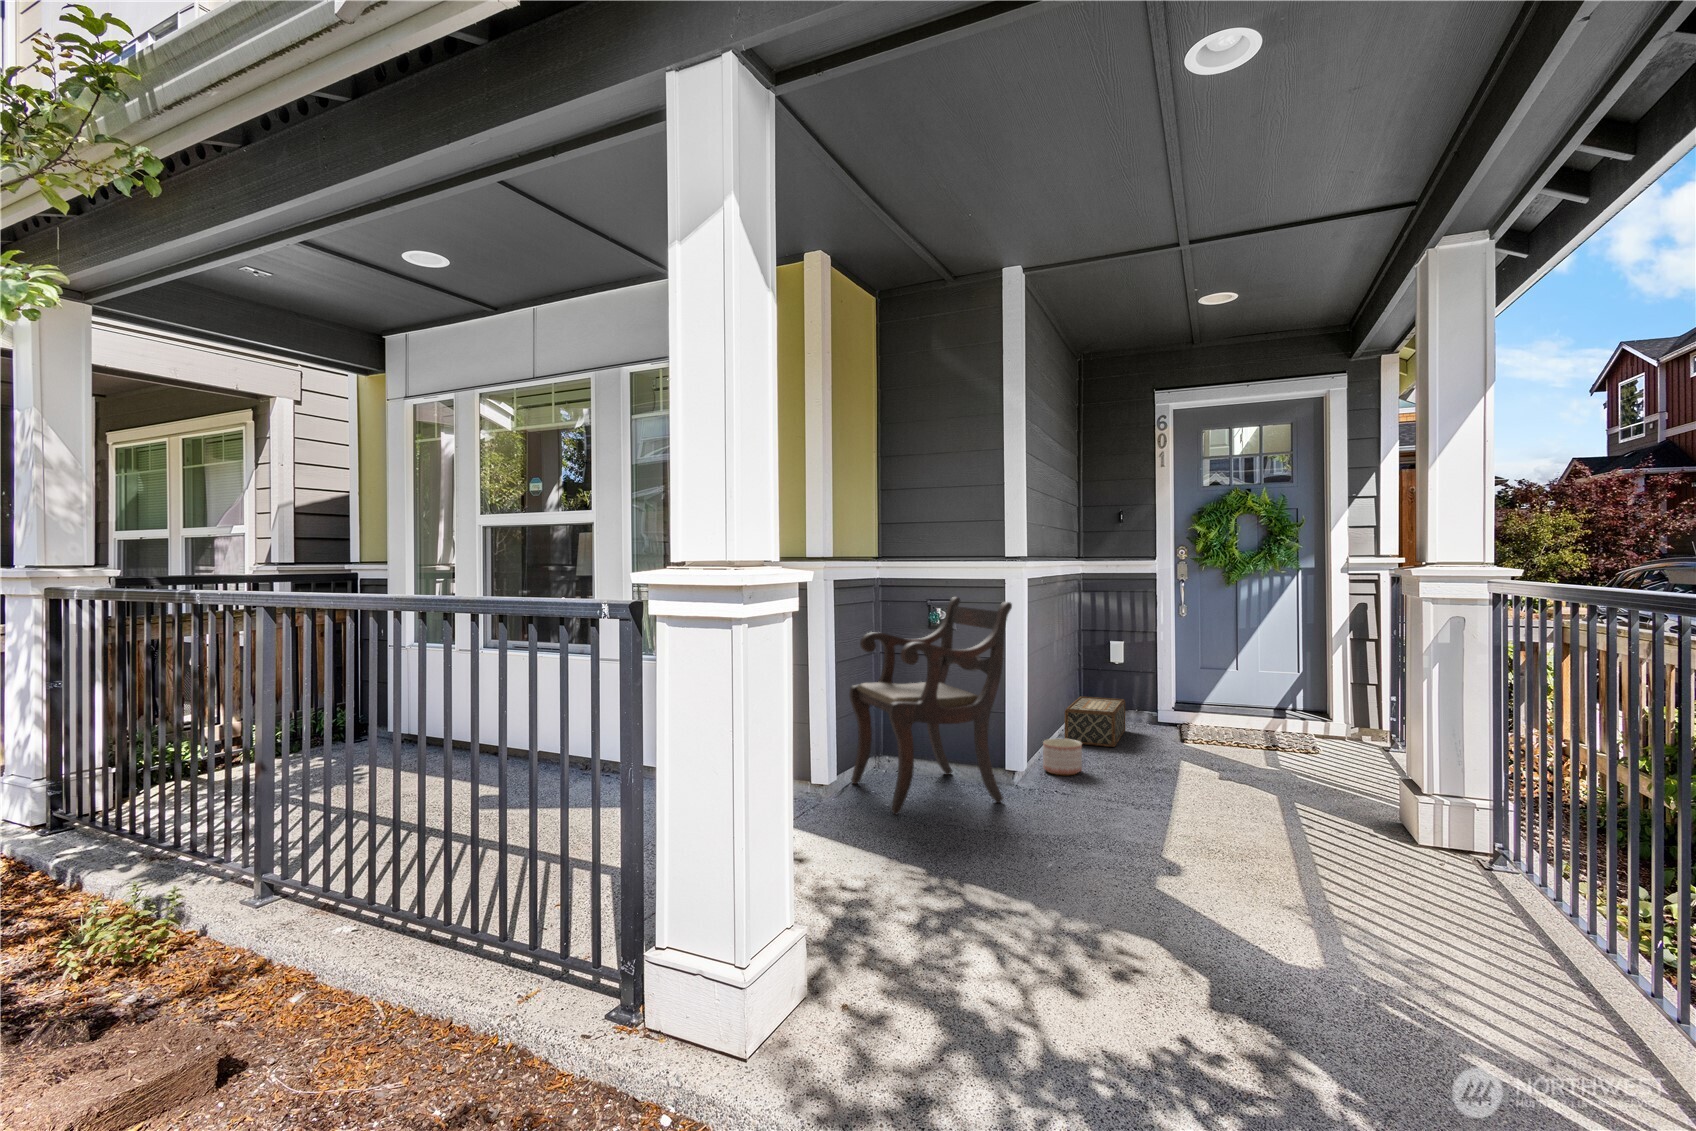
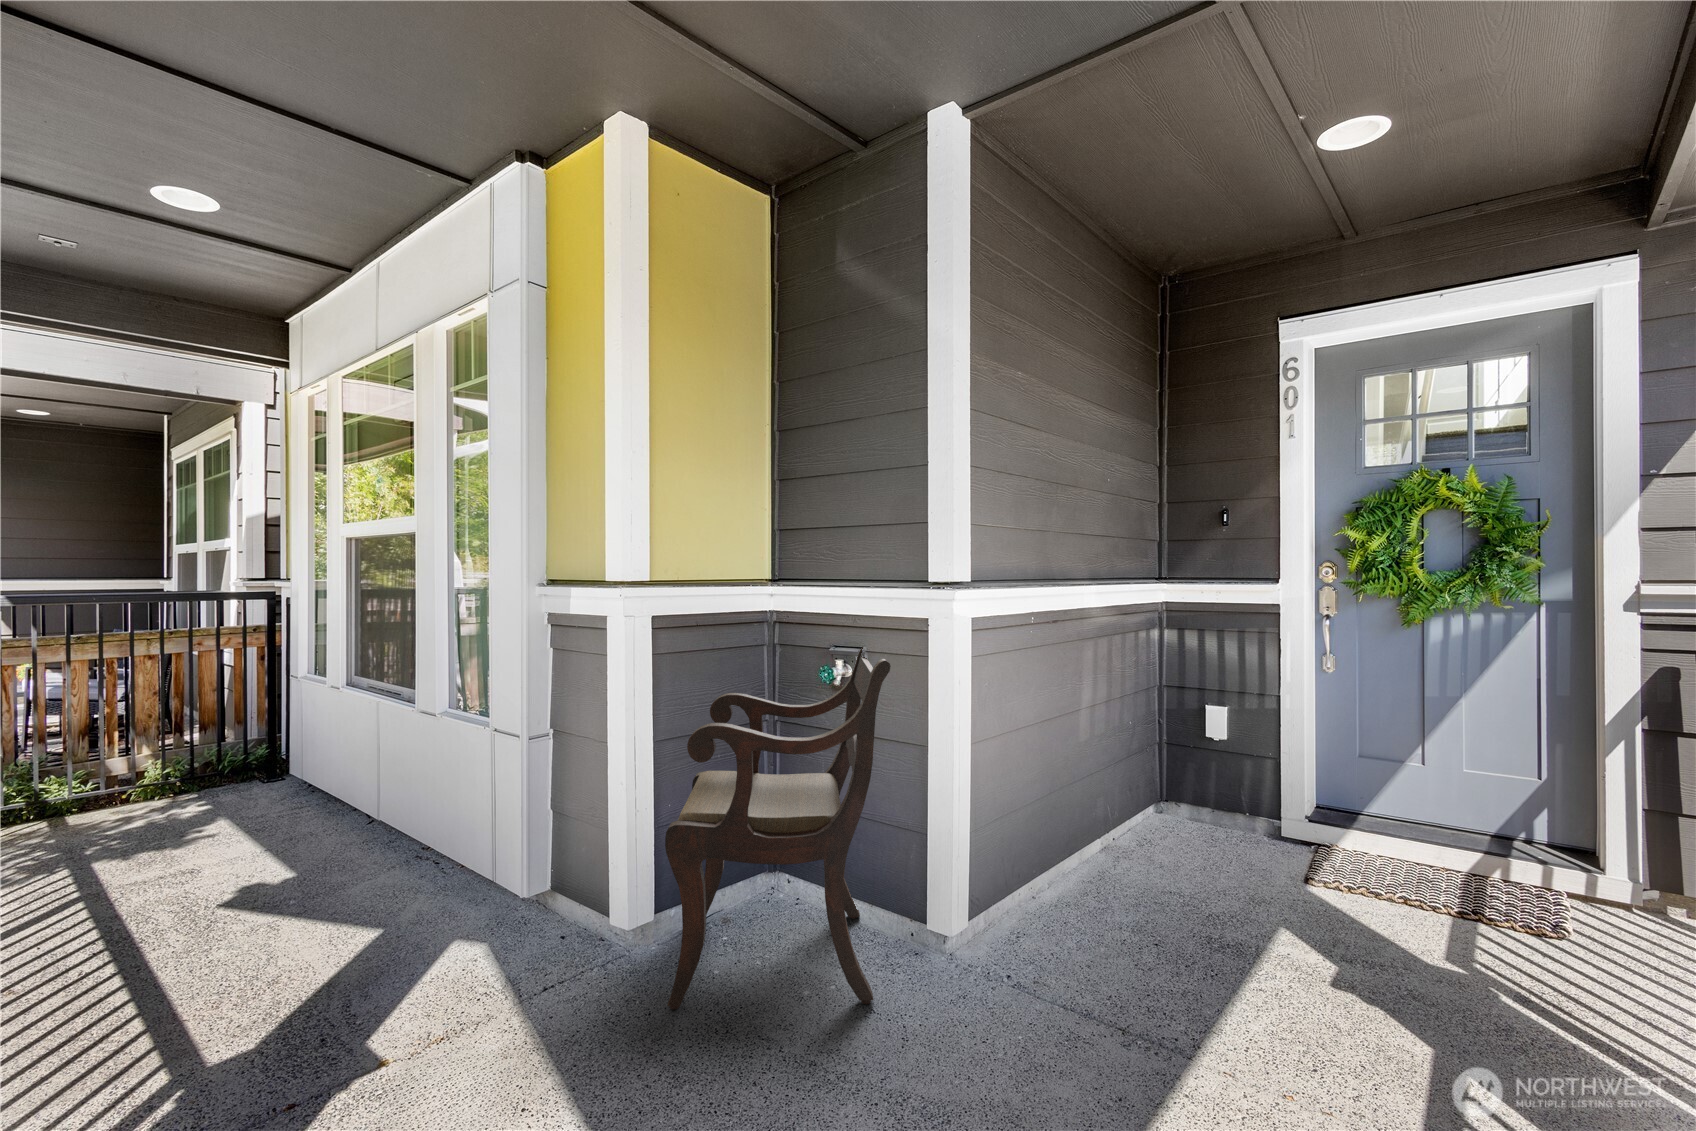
woven basket: present [1065,696,1125,747] -> none [1095,788,1215,886]
planter: present [1043,739,1082,775] -> none [1008,876,1072,946]

